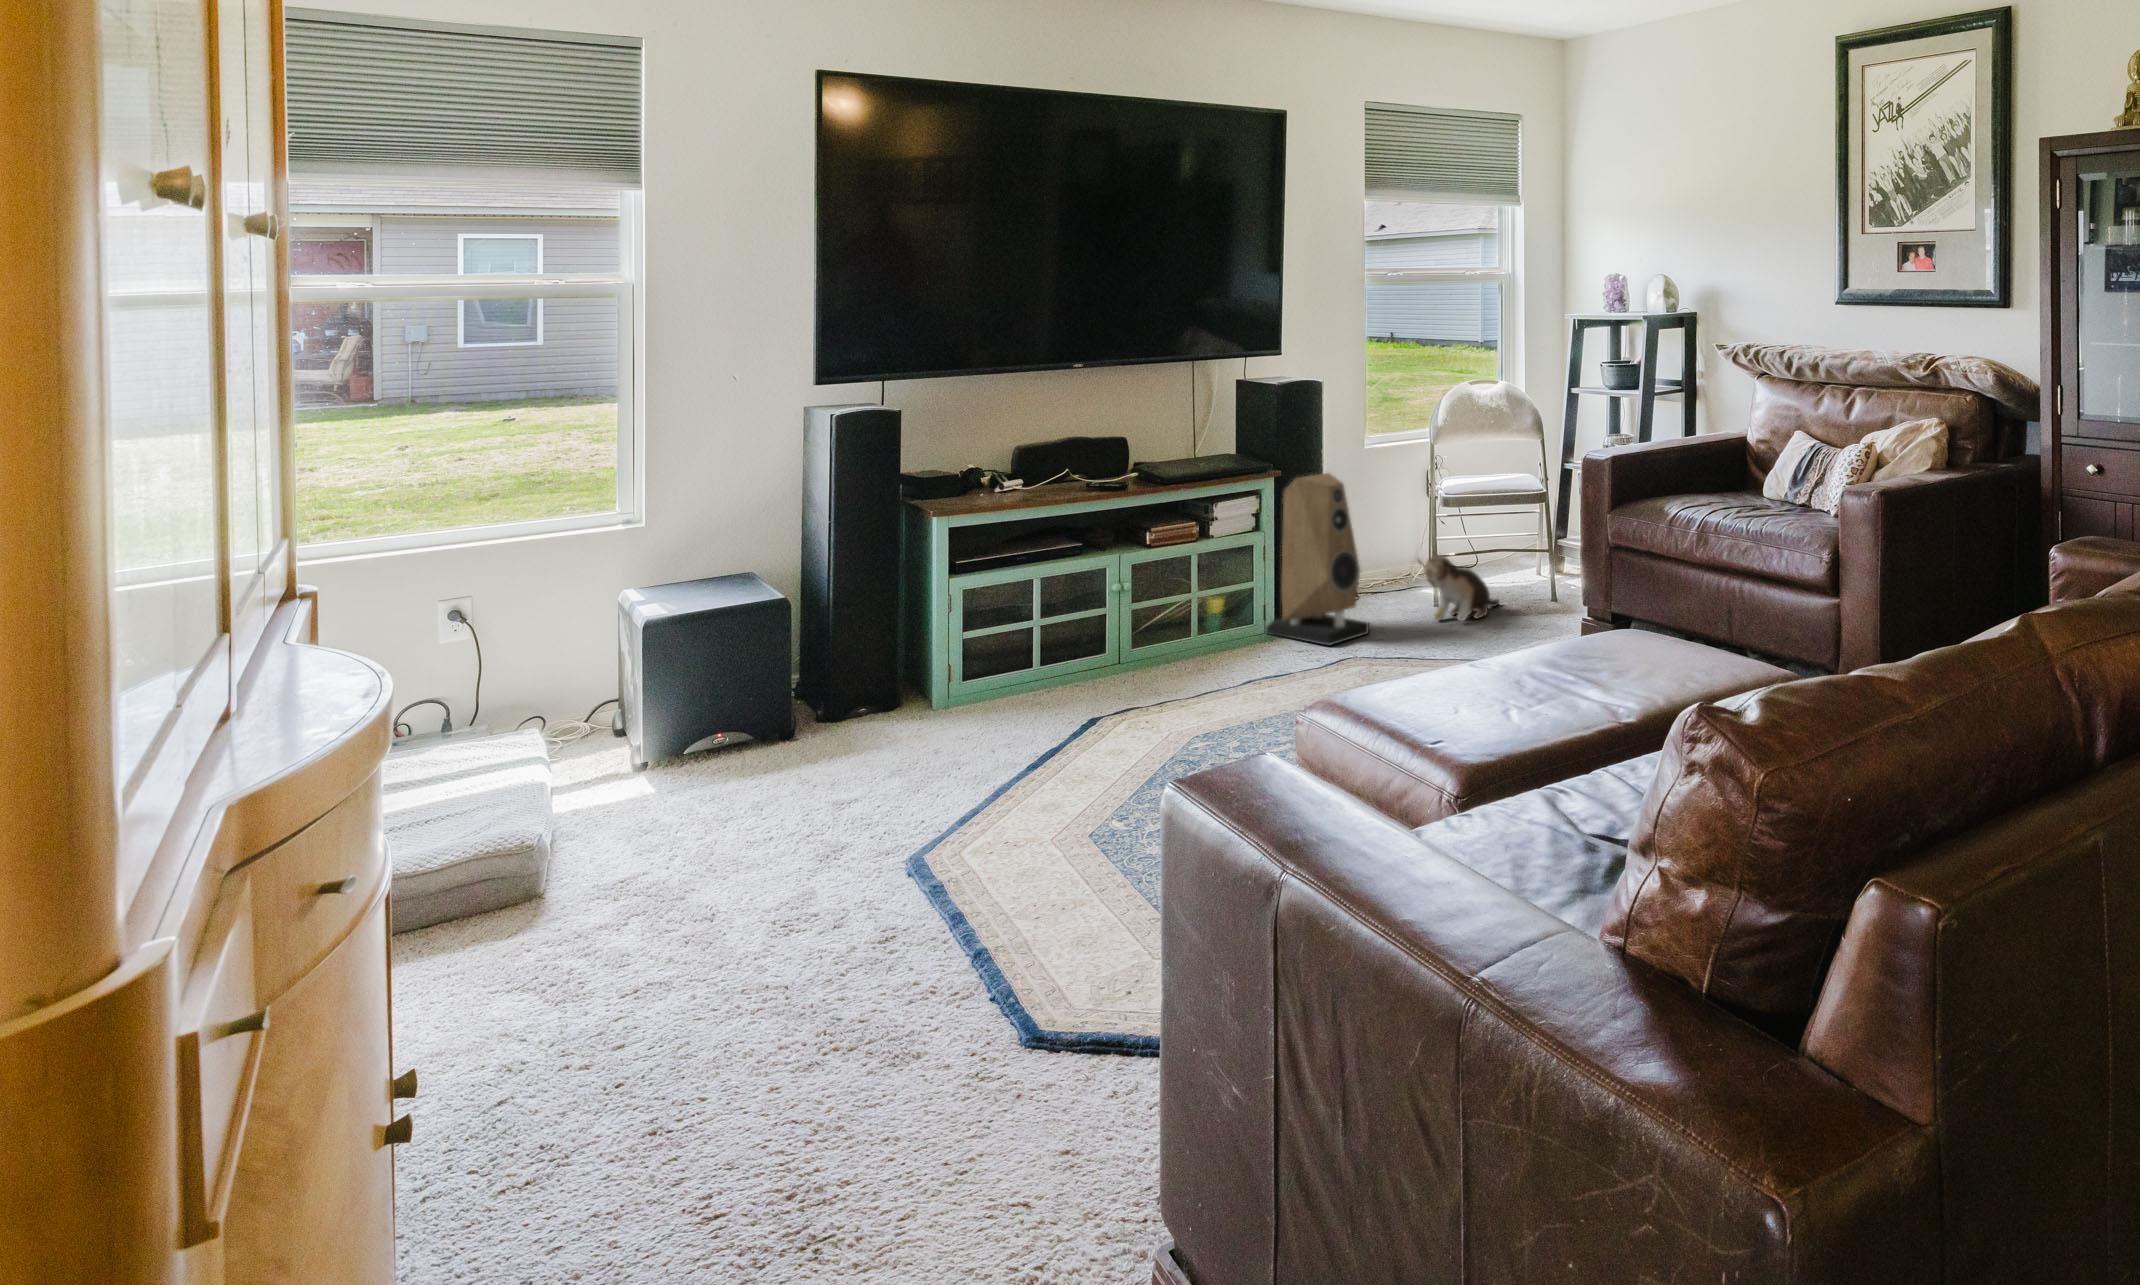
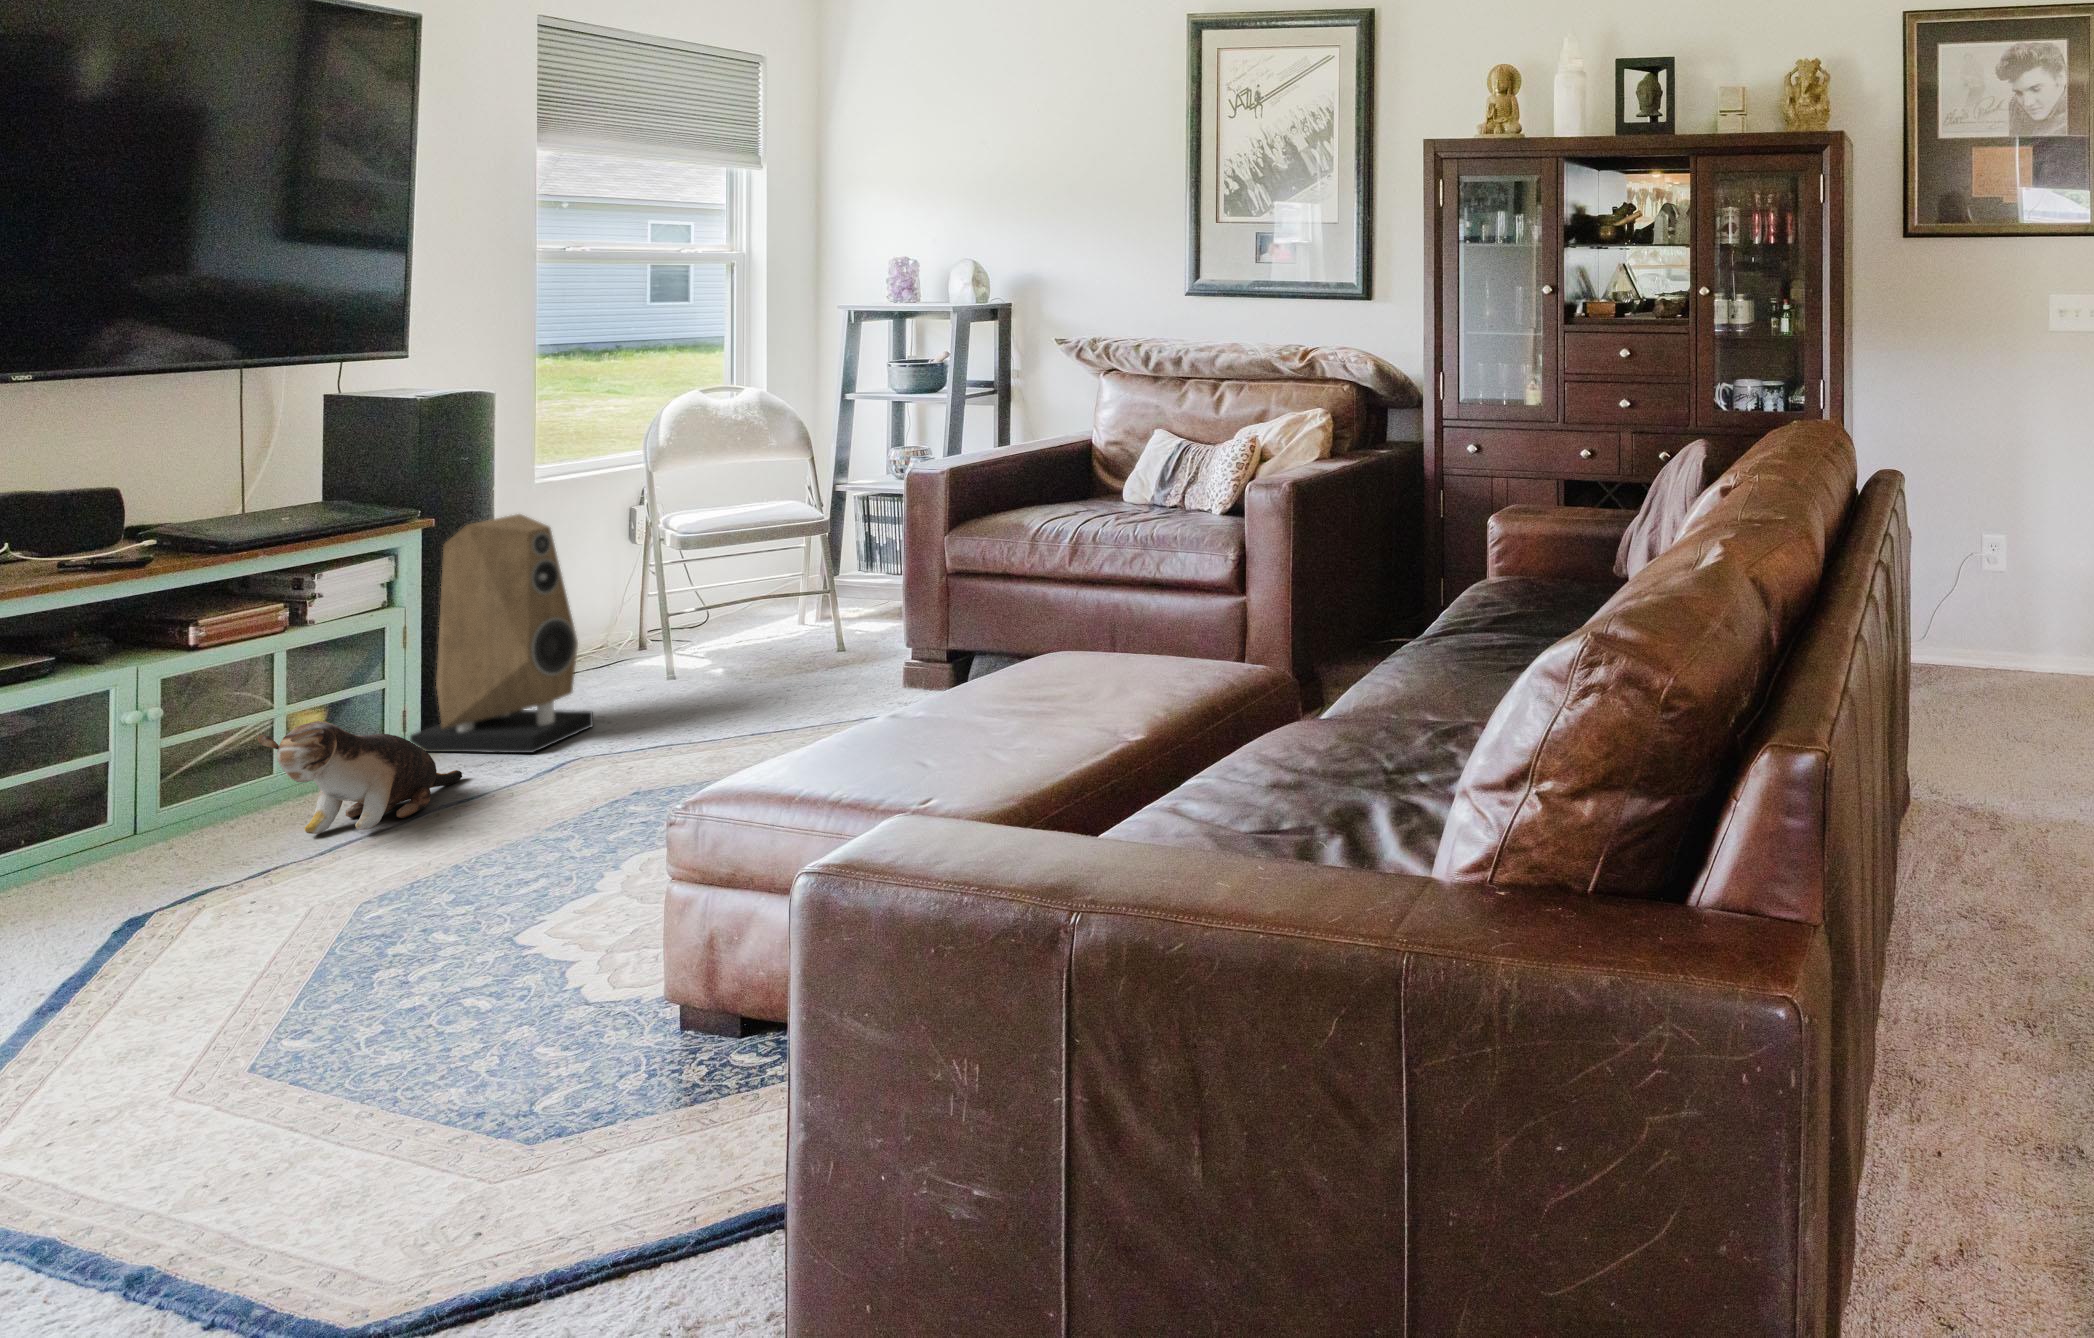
plush toy: present [1418,555,1500,621] -> present [257,721,462,834]

